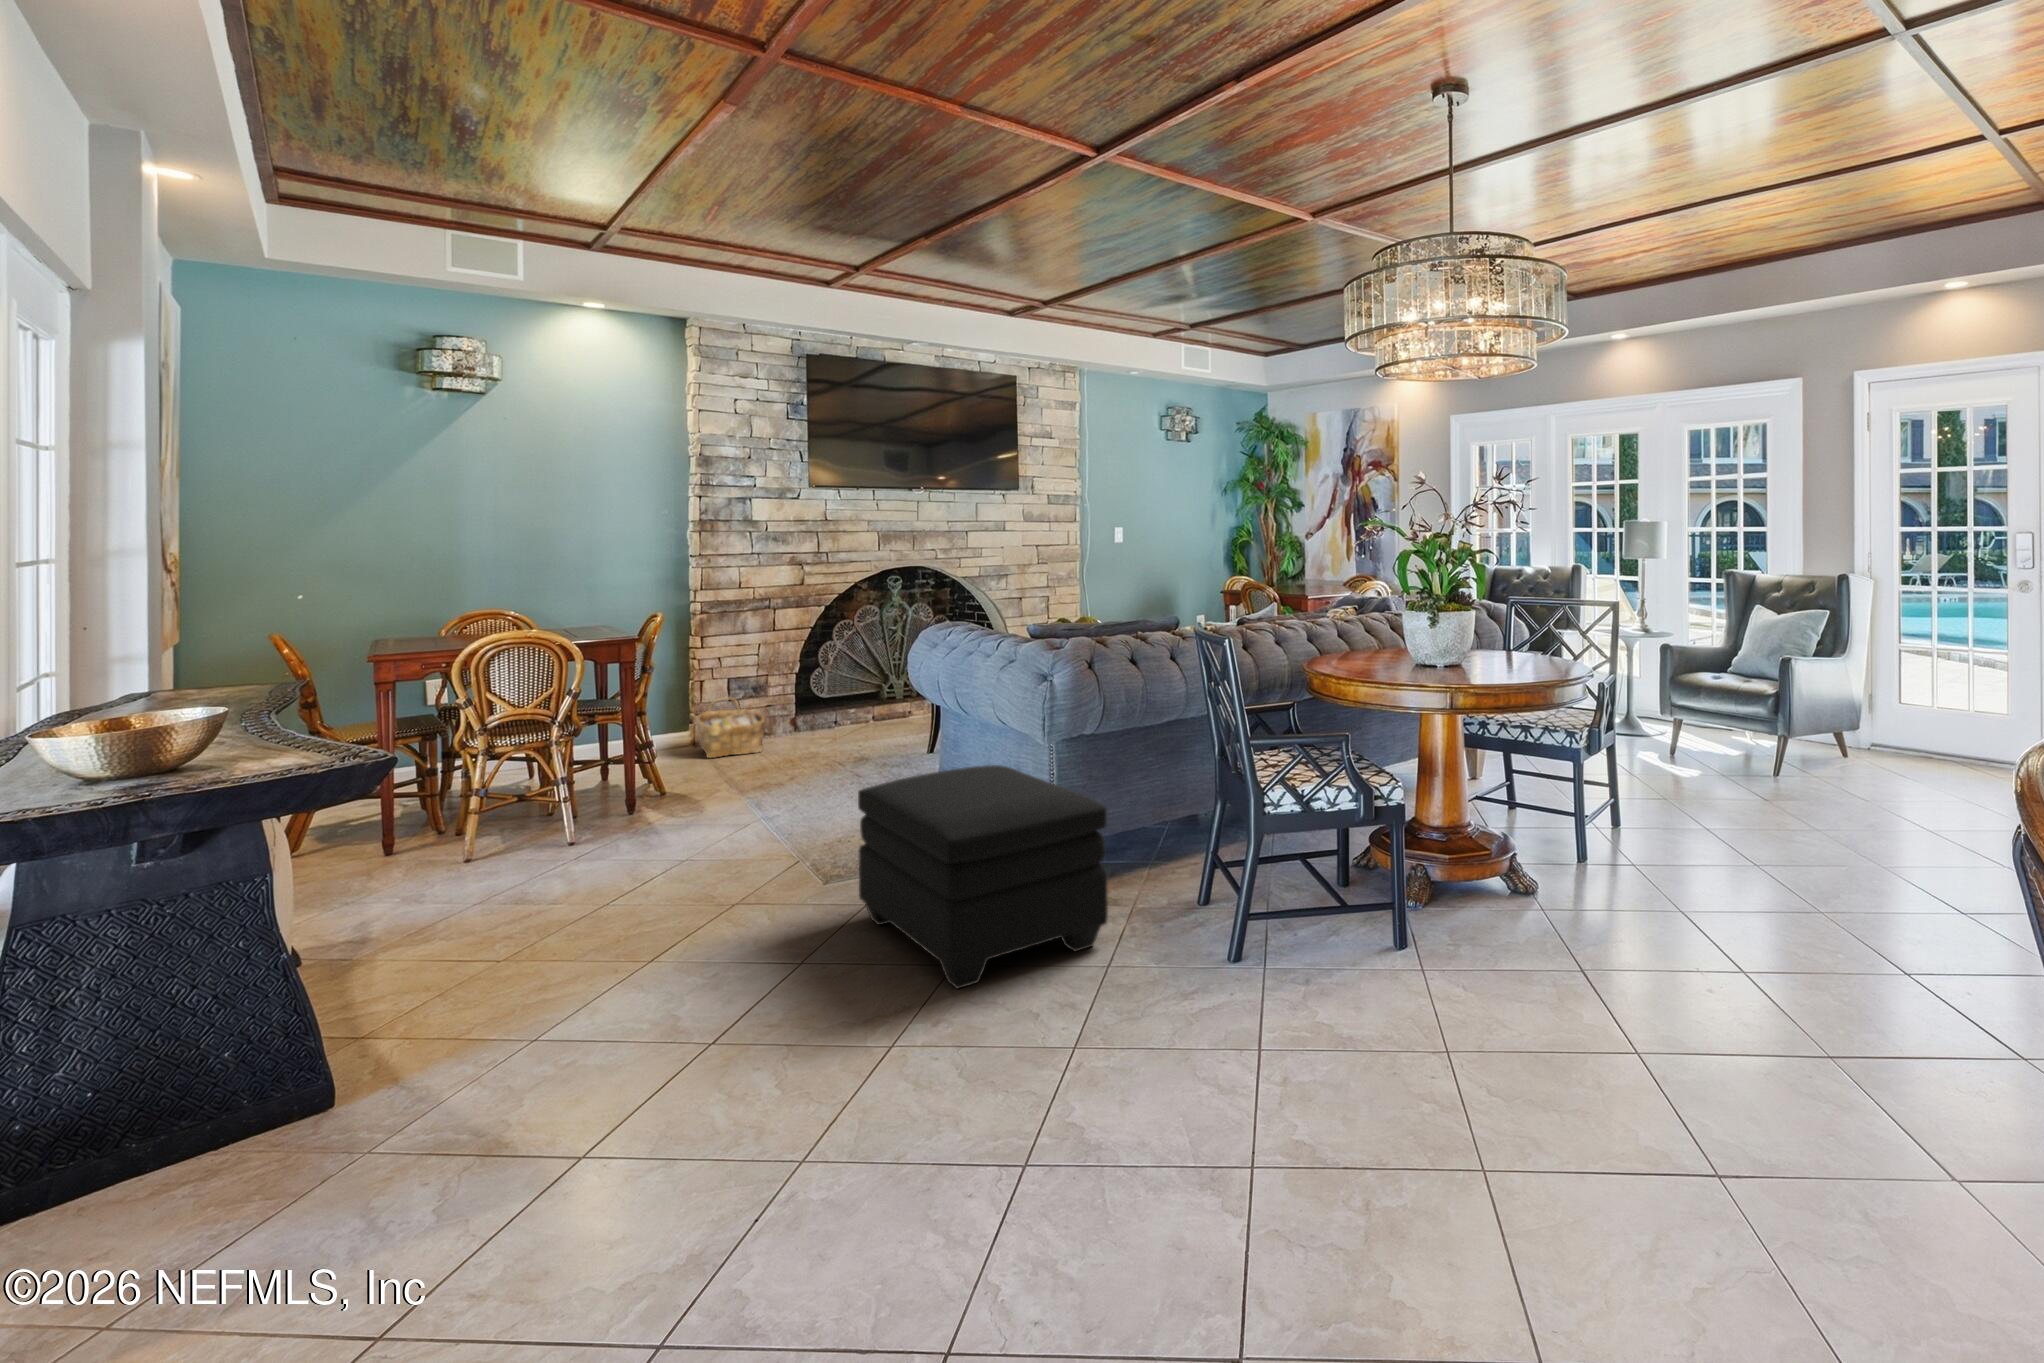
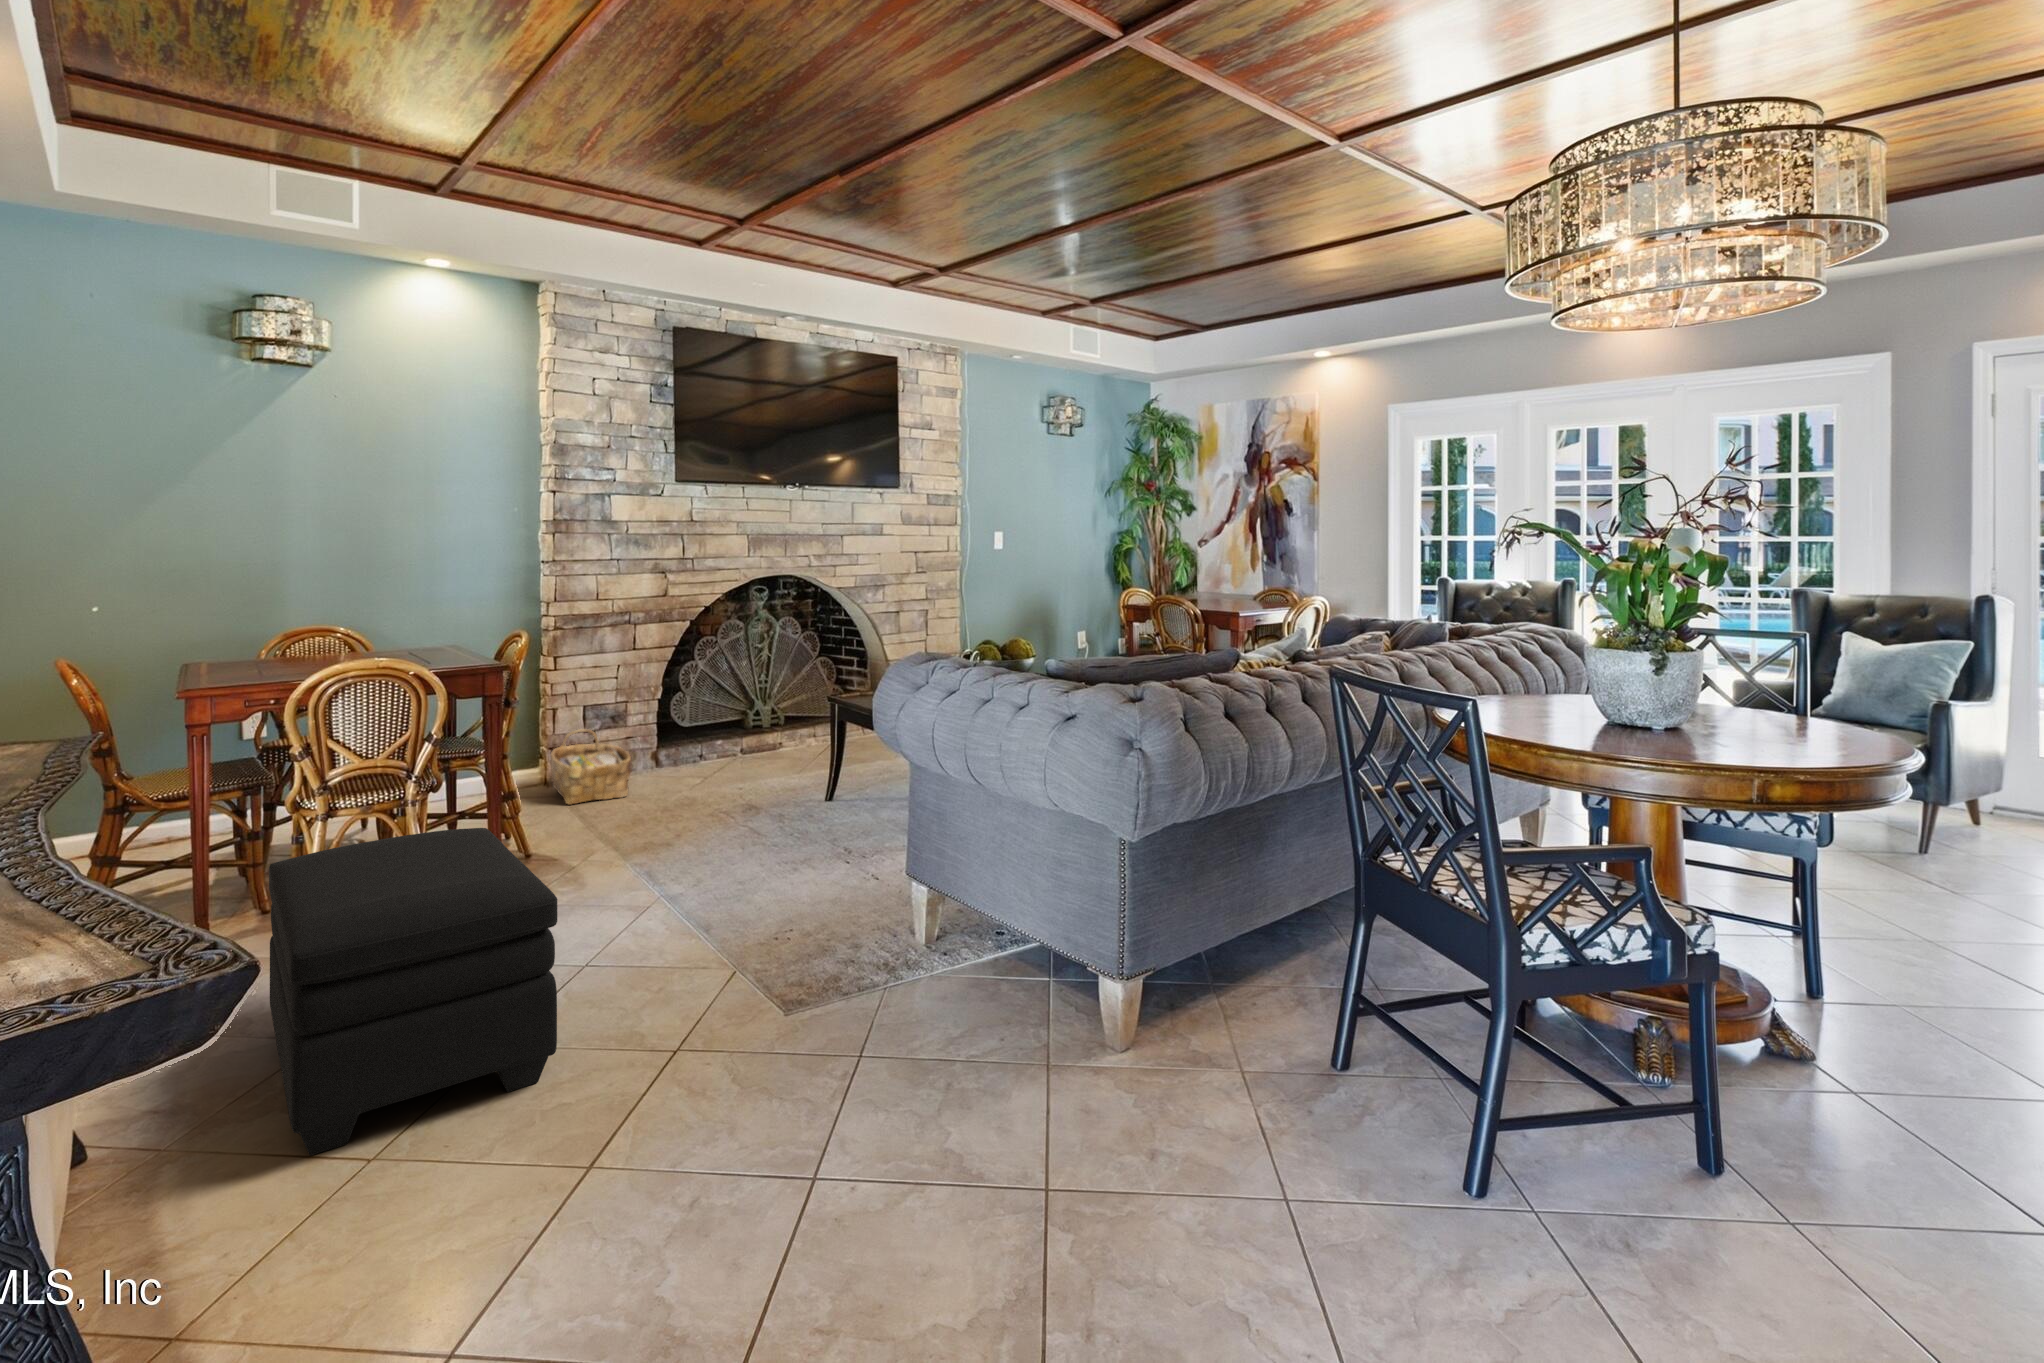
ottoman: present [858,765,1108,988] -> present [269,828,557,1155]

